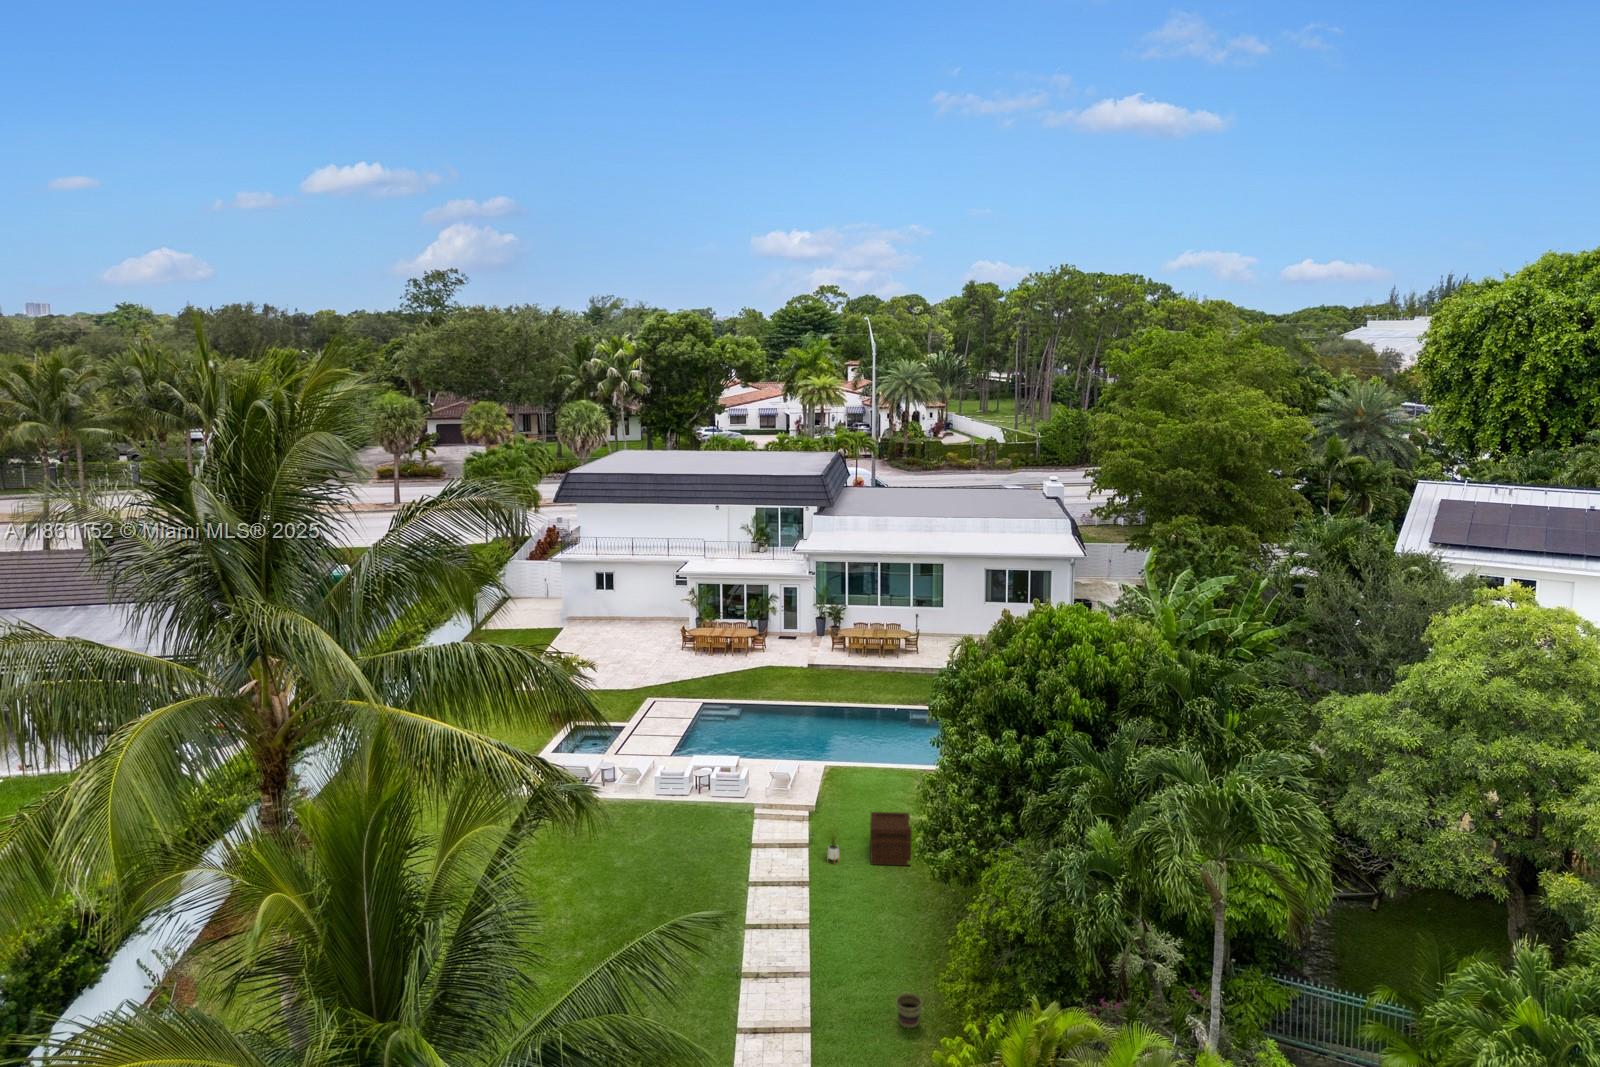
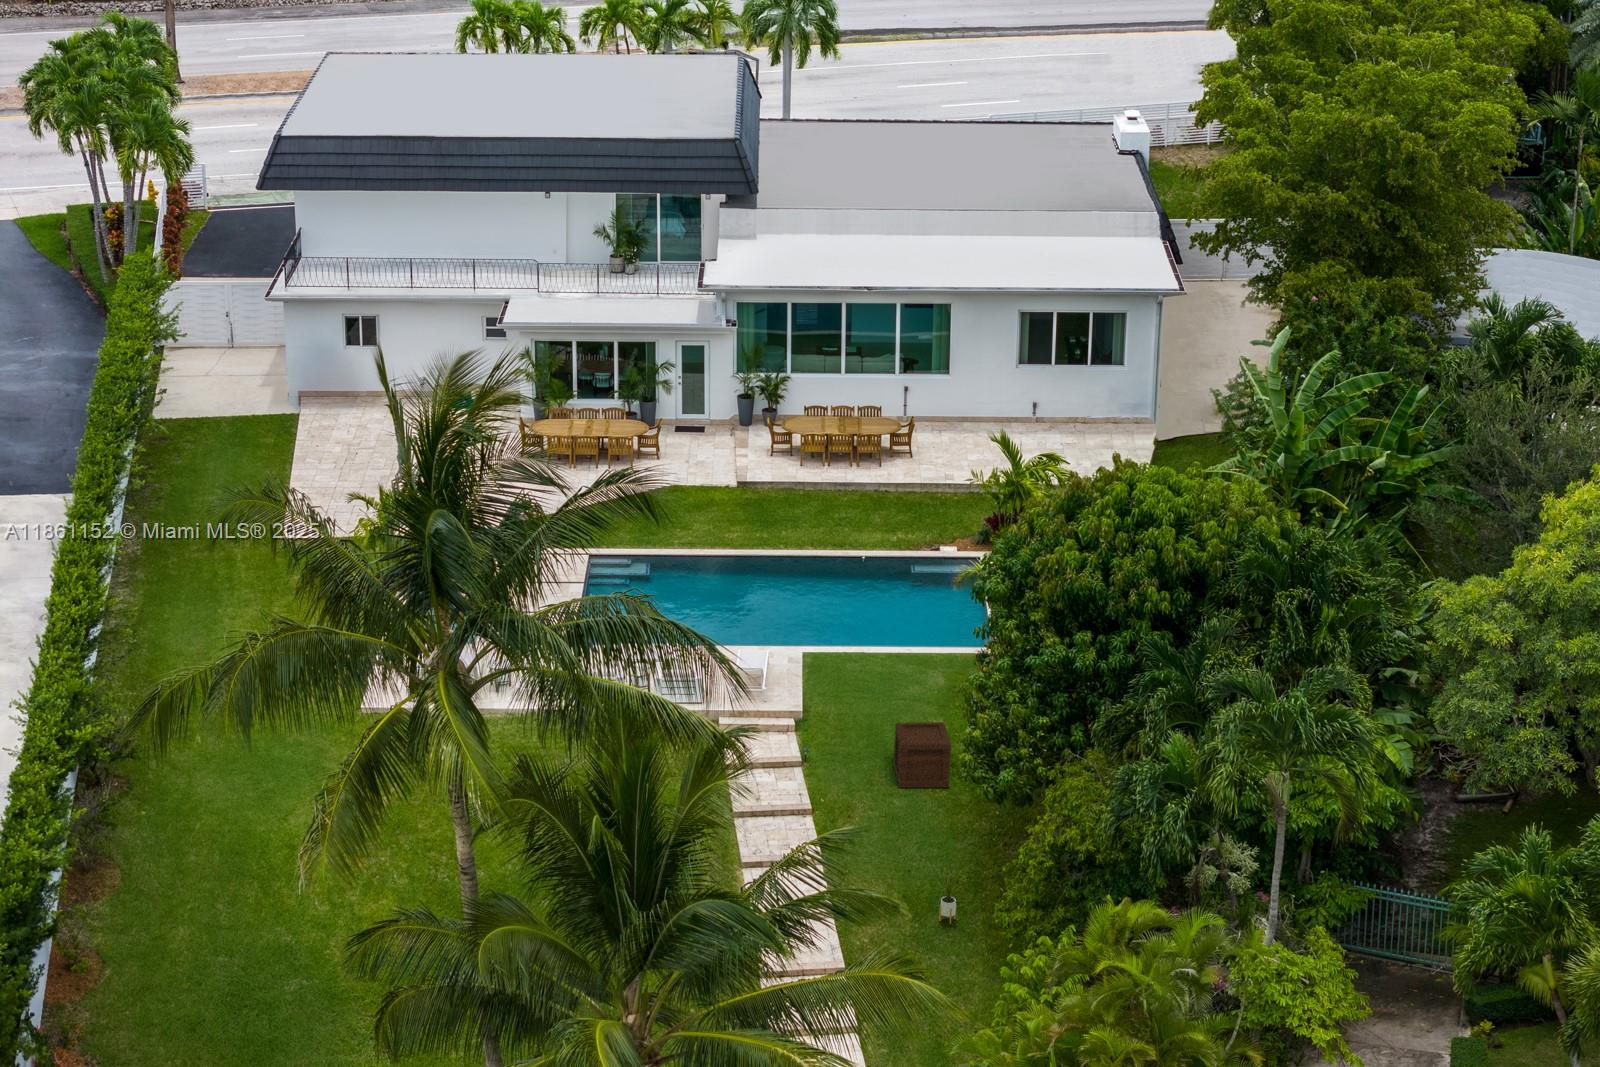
house plant: present [826,828,840,860] -> present [937,867,961,924]
basket: present [896,993,922,1028] -> none [958,918,986,953]

